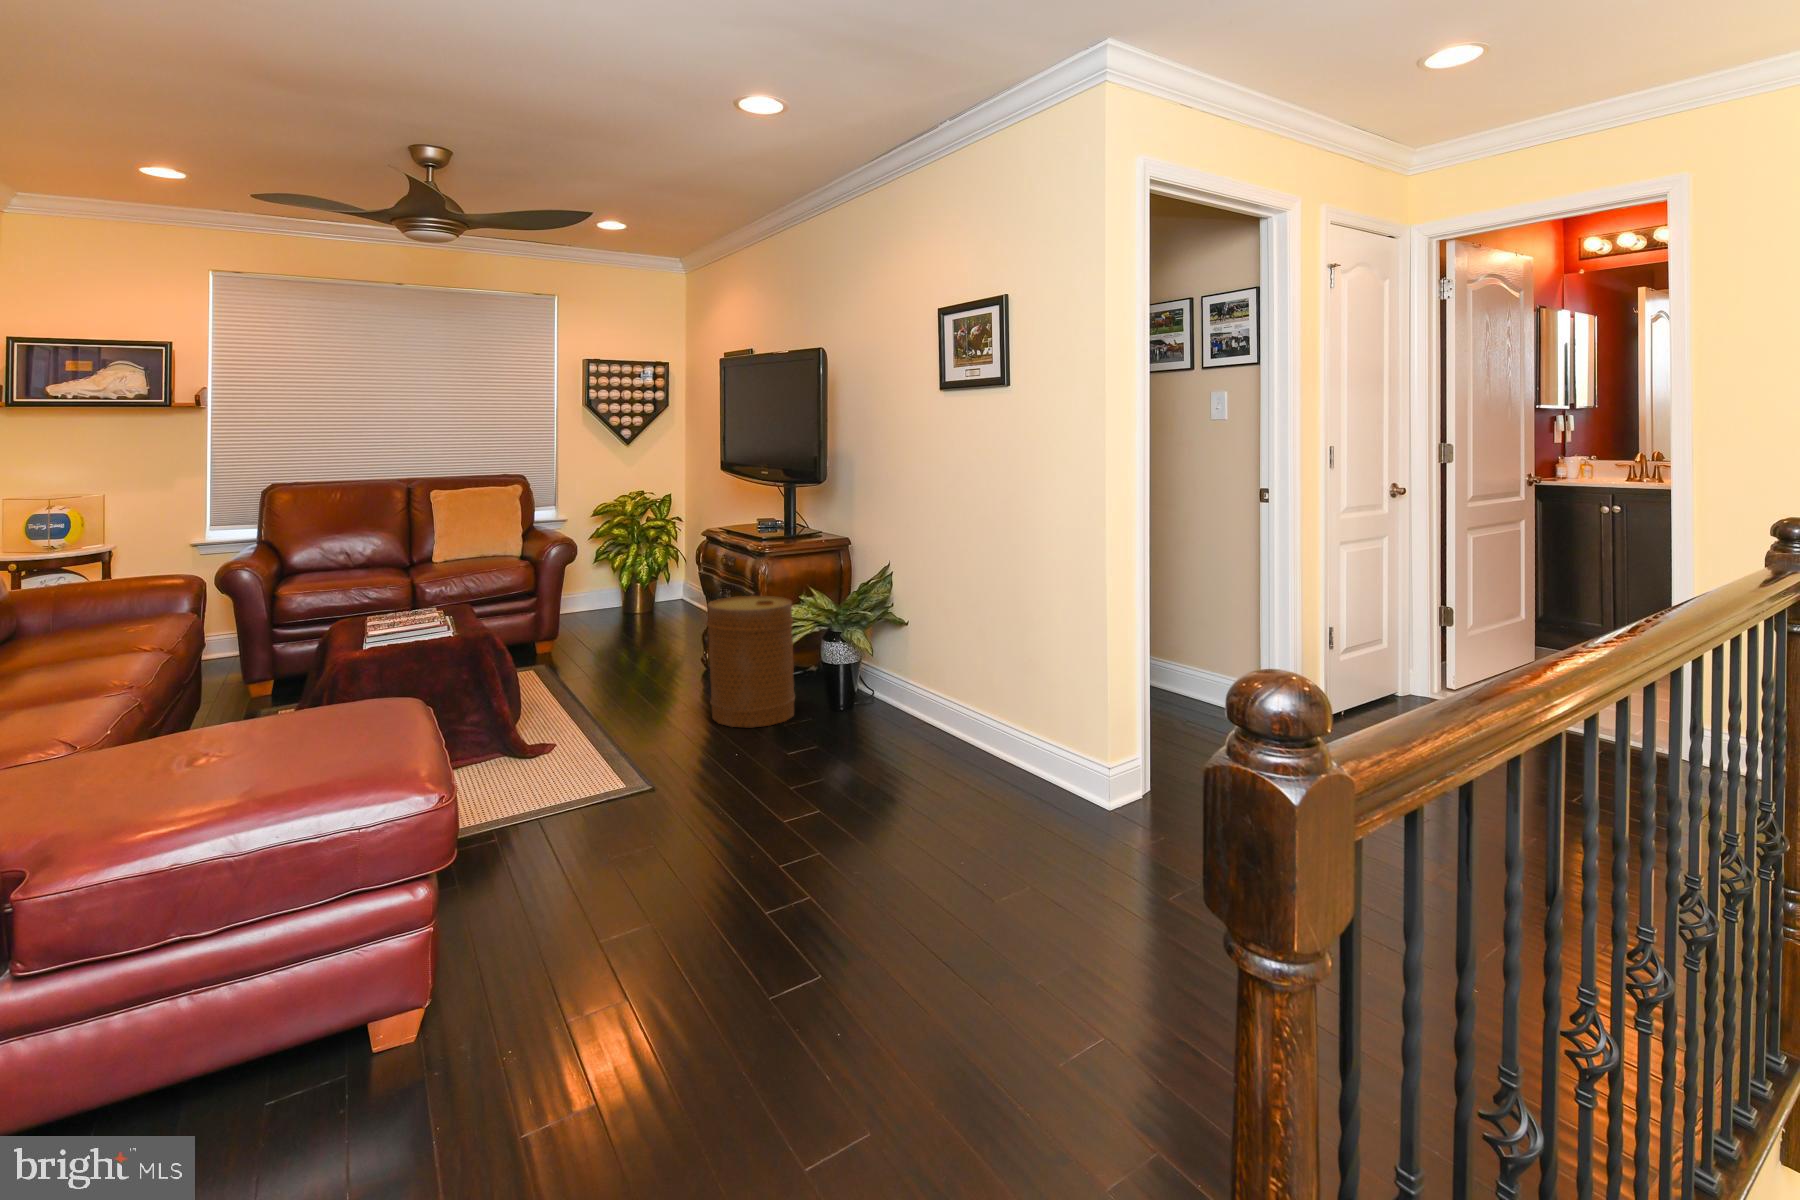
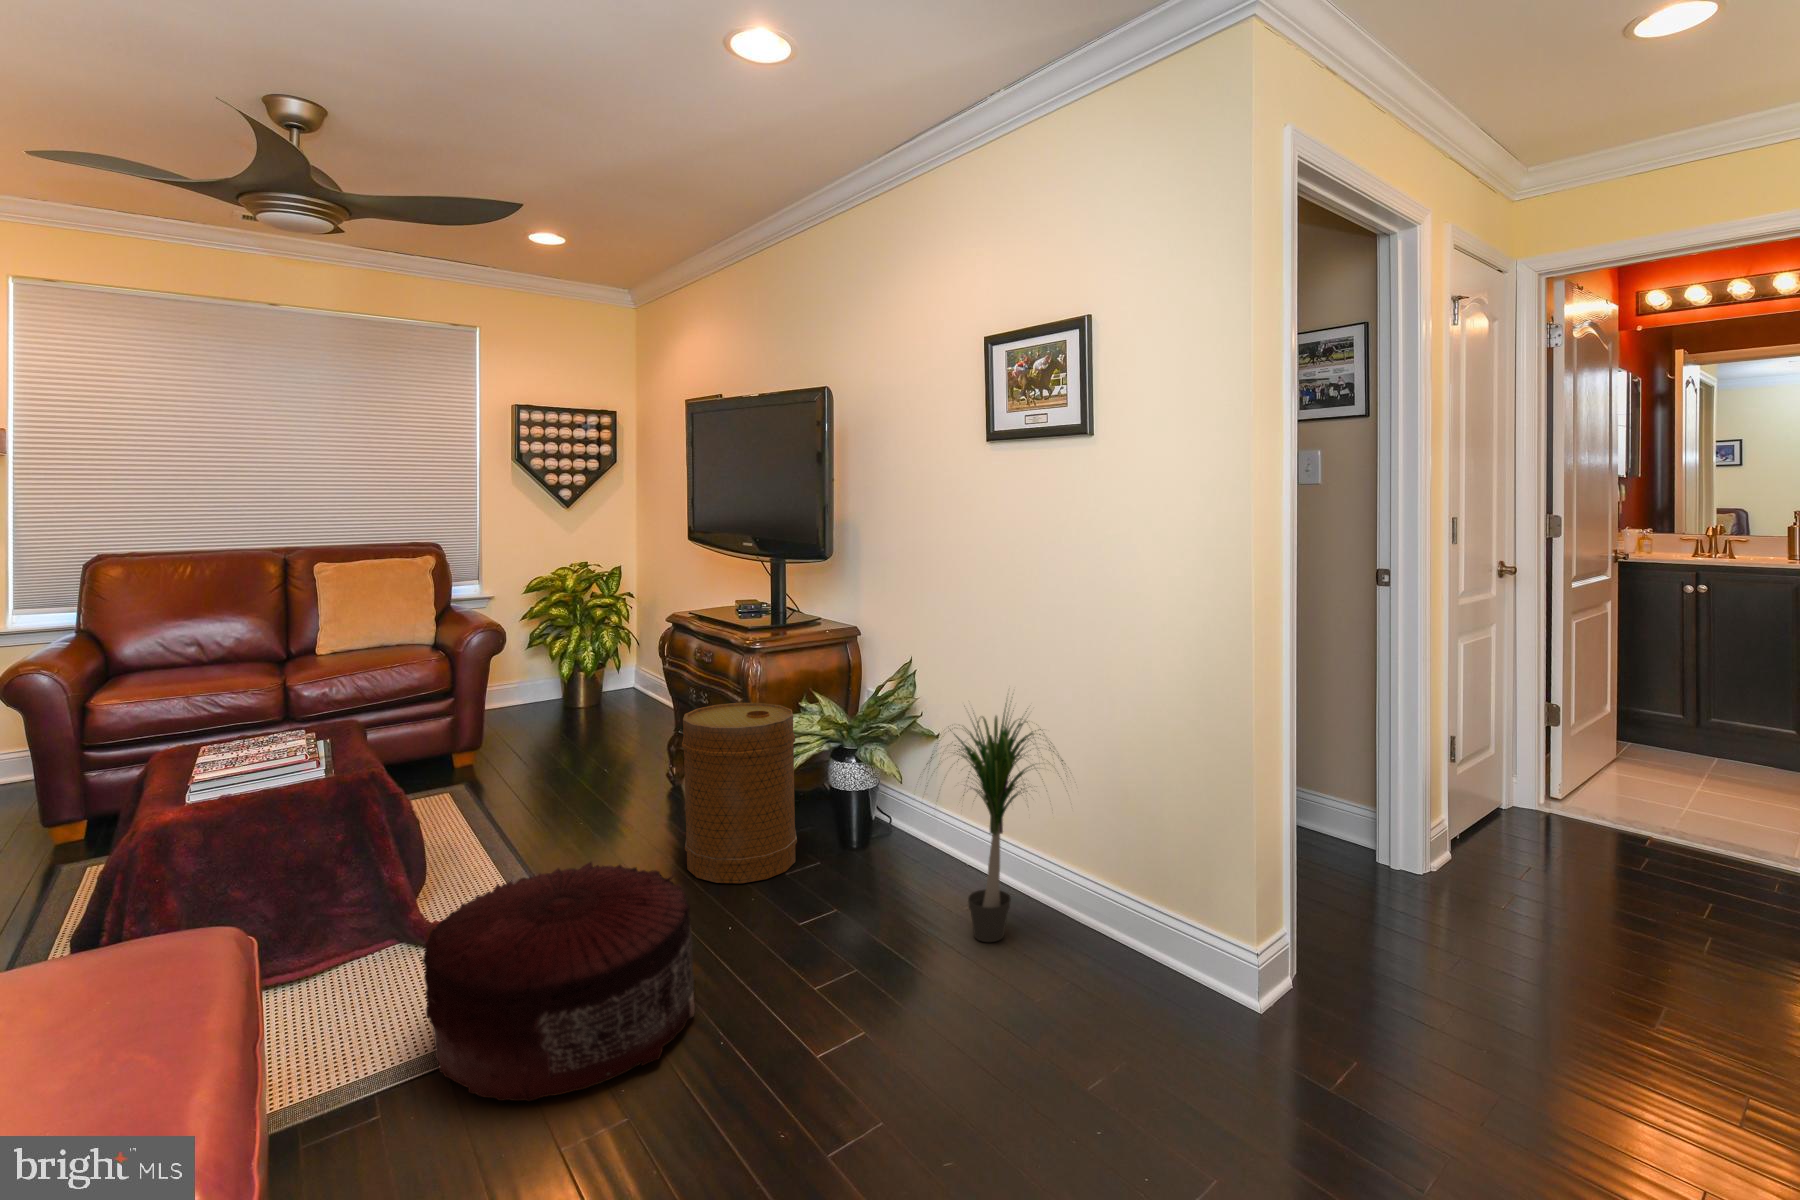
potted plant: none [869,575,994,765] -> present [926,706,1063,942]
pouf: none [521,696,708,834] -> present [422,862,695,1101]

